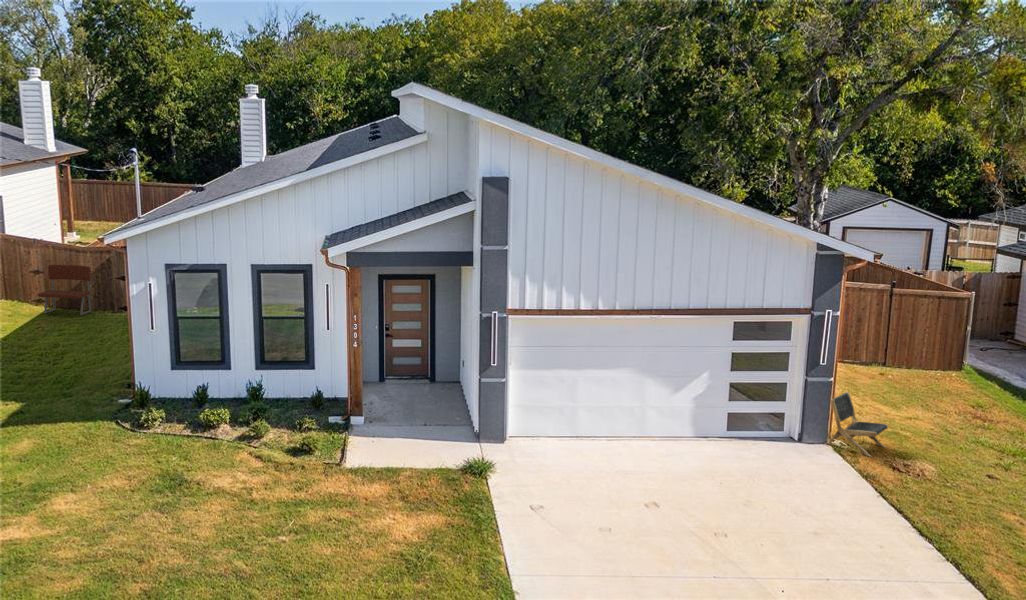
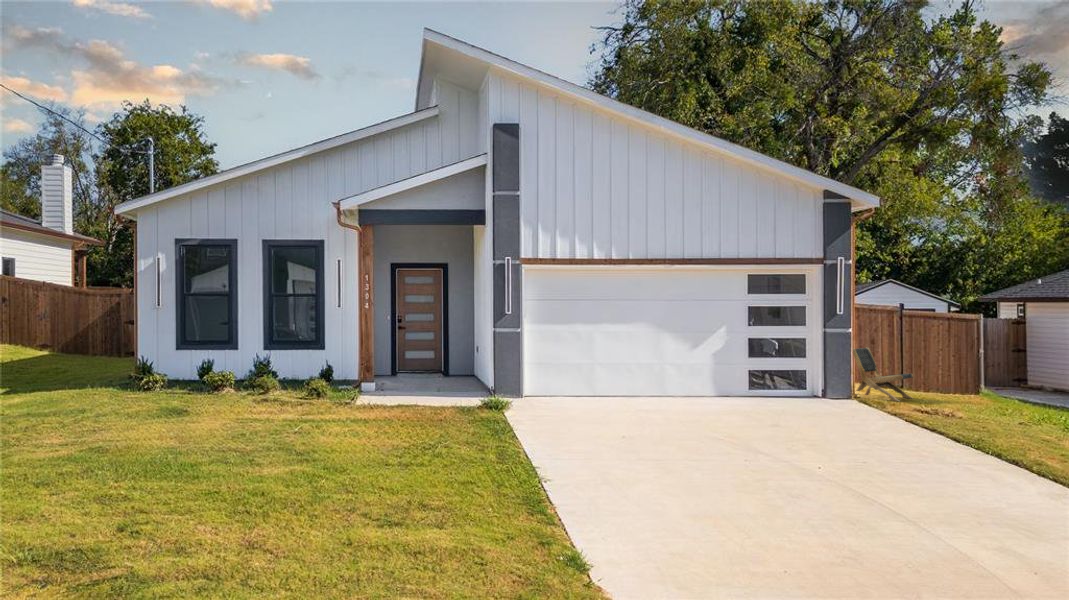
bench: present [38,265,92,315] -> none [44,307,100,355]

